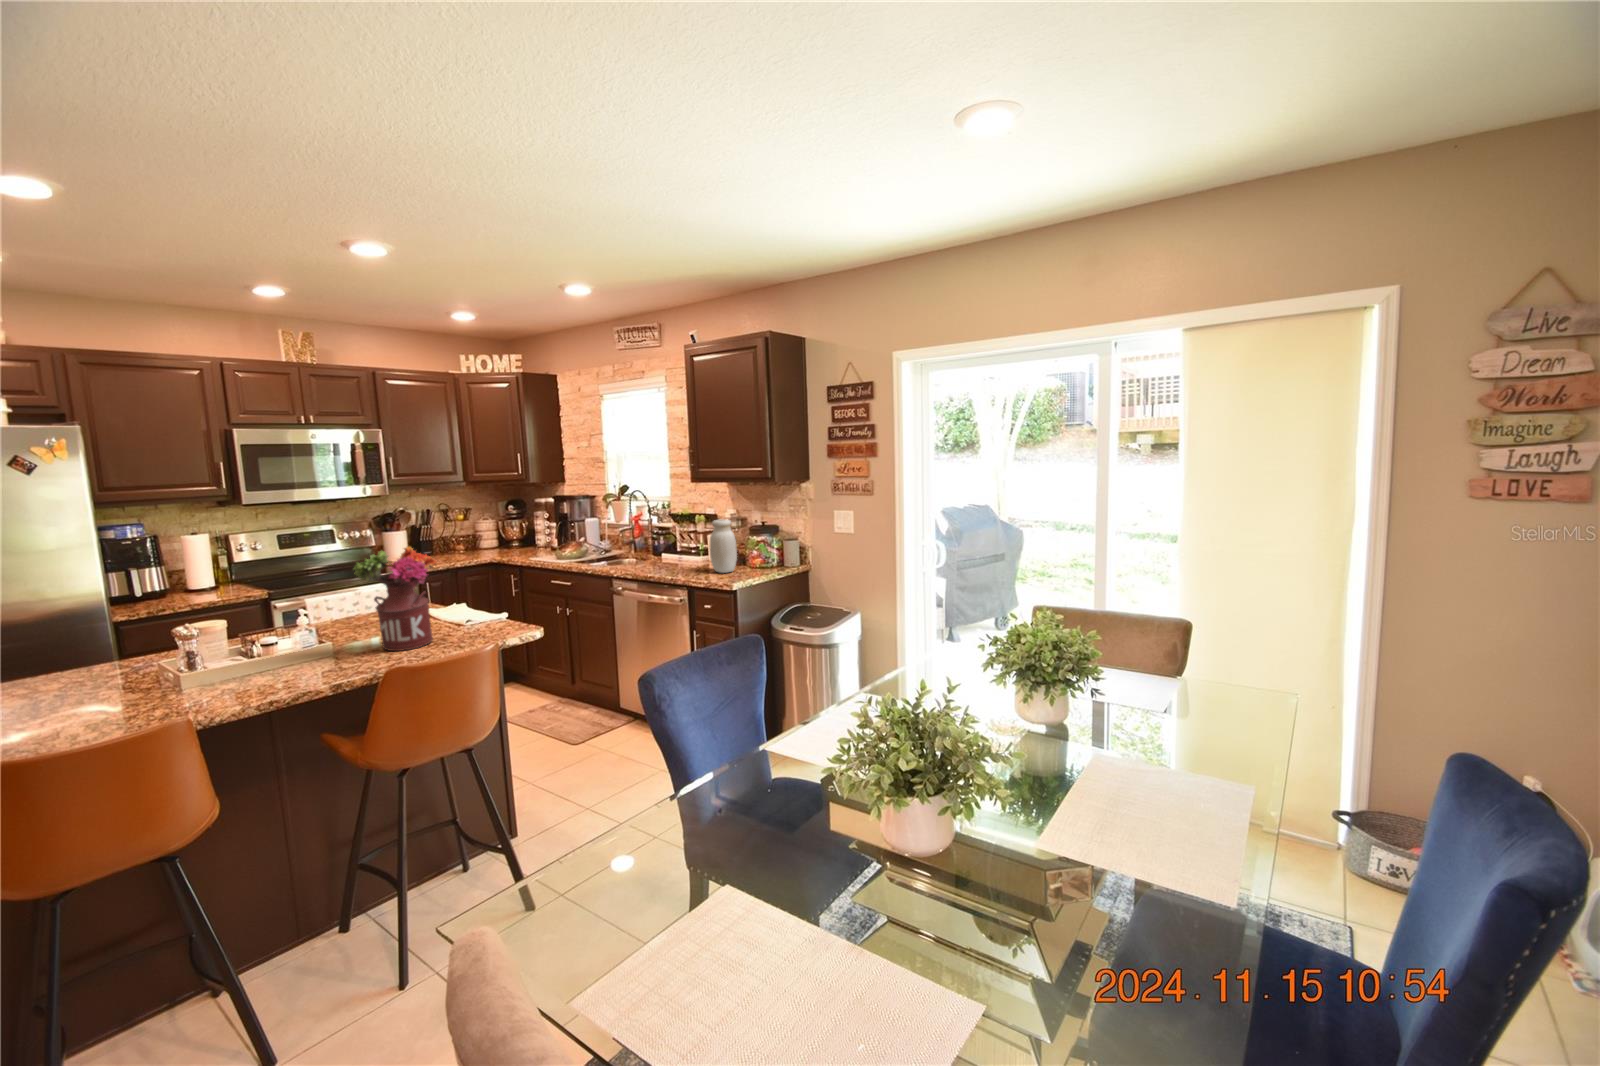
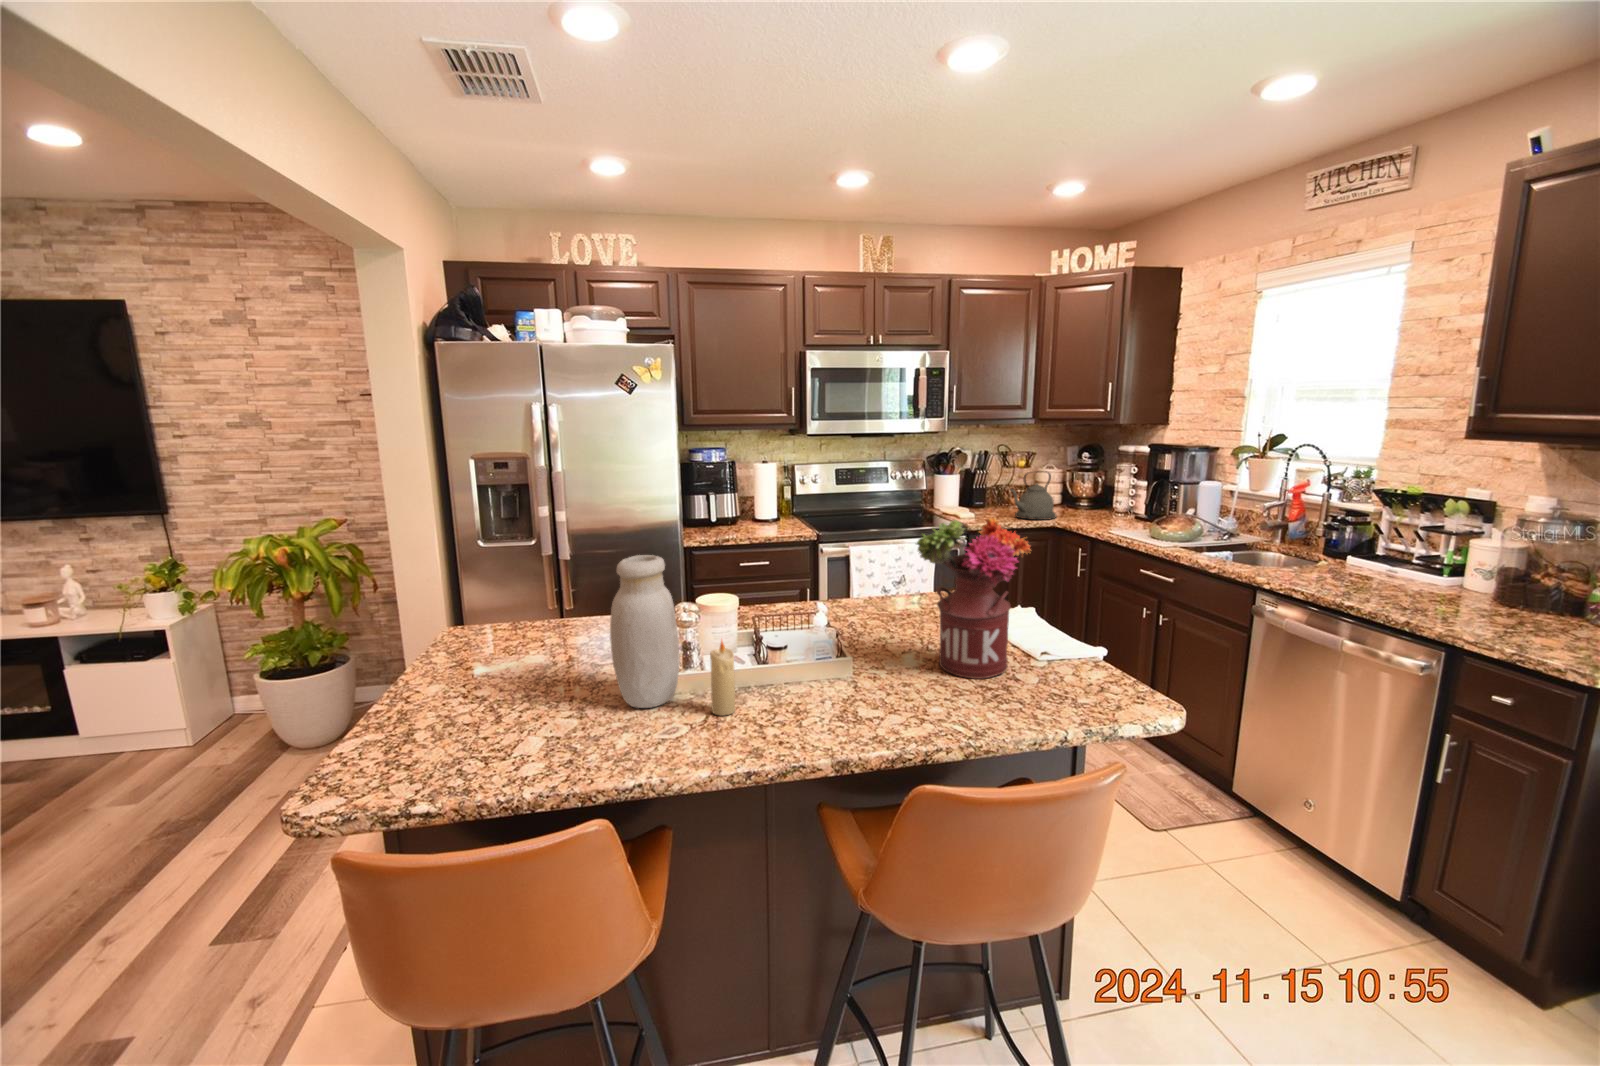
jar: present [710,520,737,573] -> present [610,555,679,708]
kettle: none [451,521,492,558] -> present [1010,473,1057,520]
candle: none [178,653,207,710] -> present [710,641,735,716]

